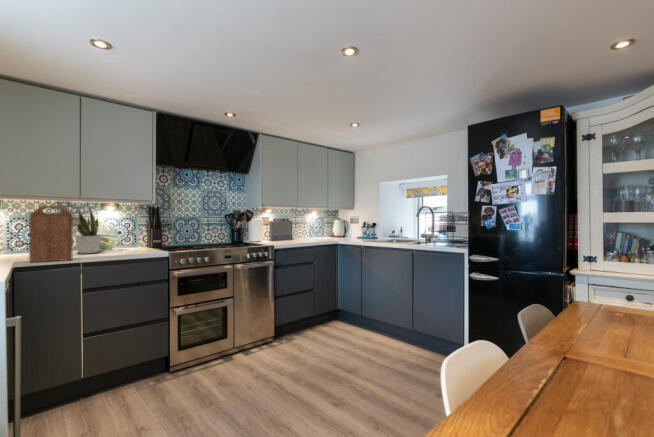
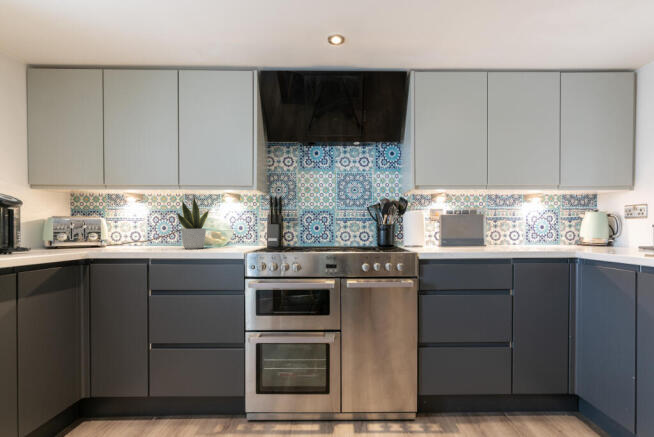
cutting board: present [29,206,73,262] -> none [121,192,154,253]

